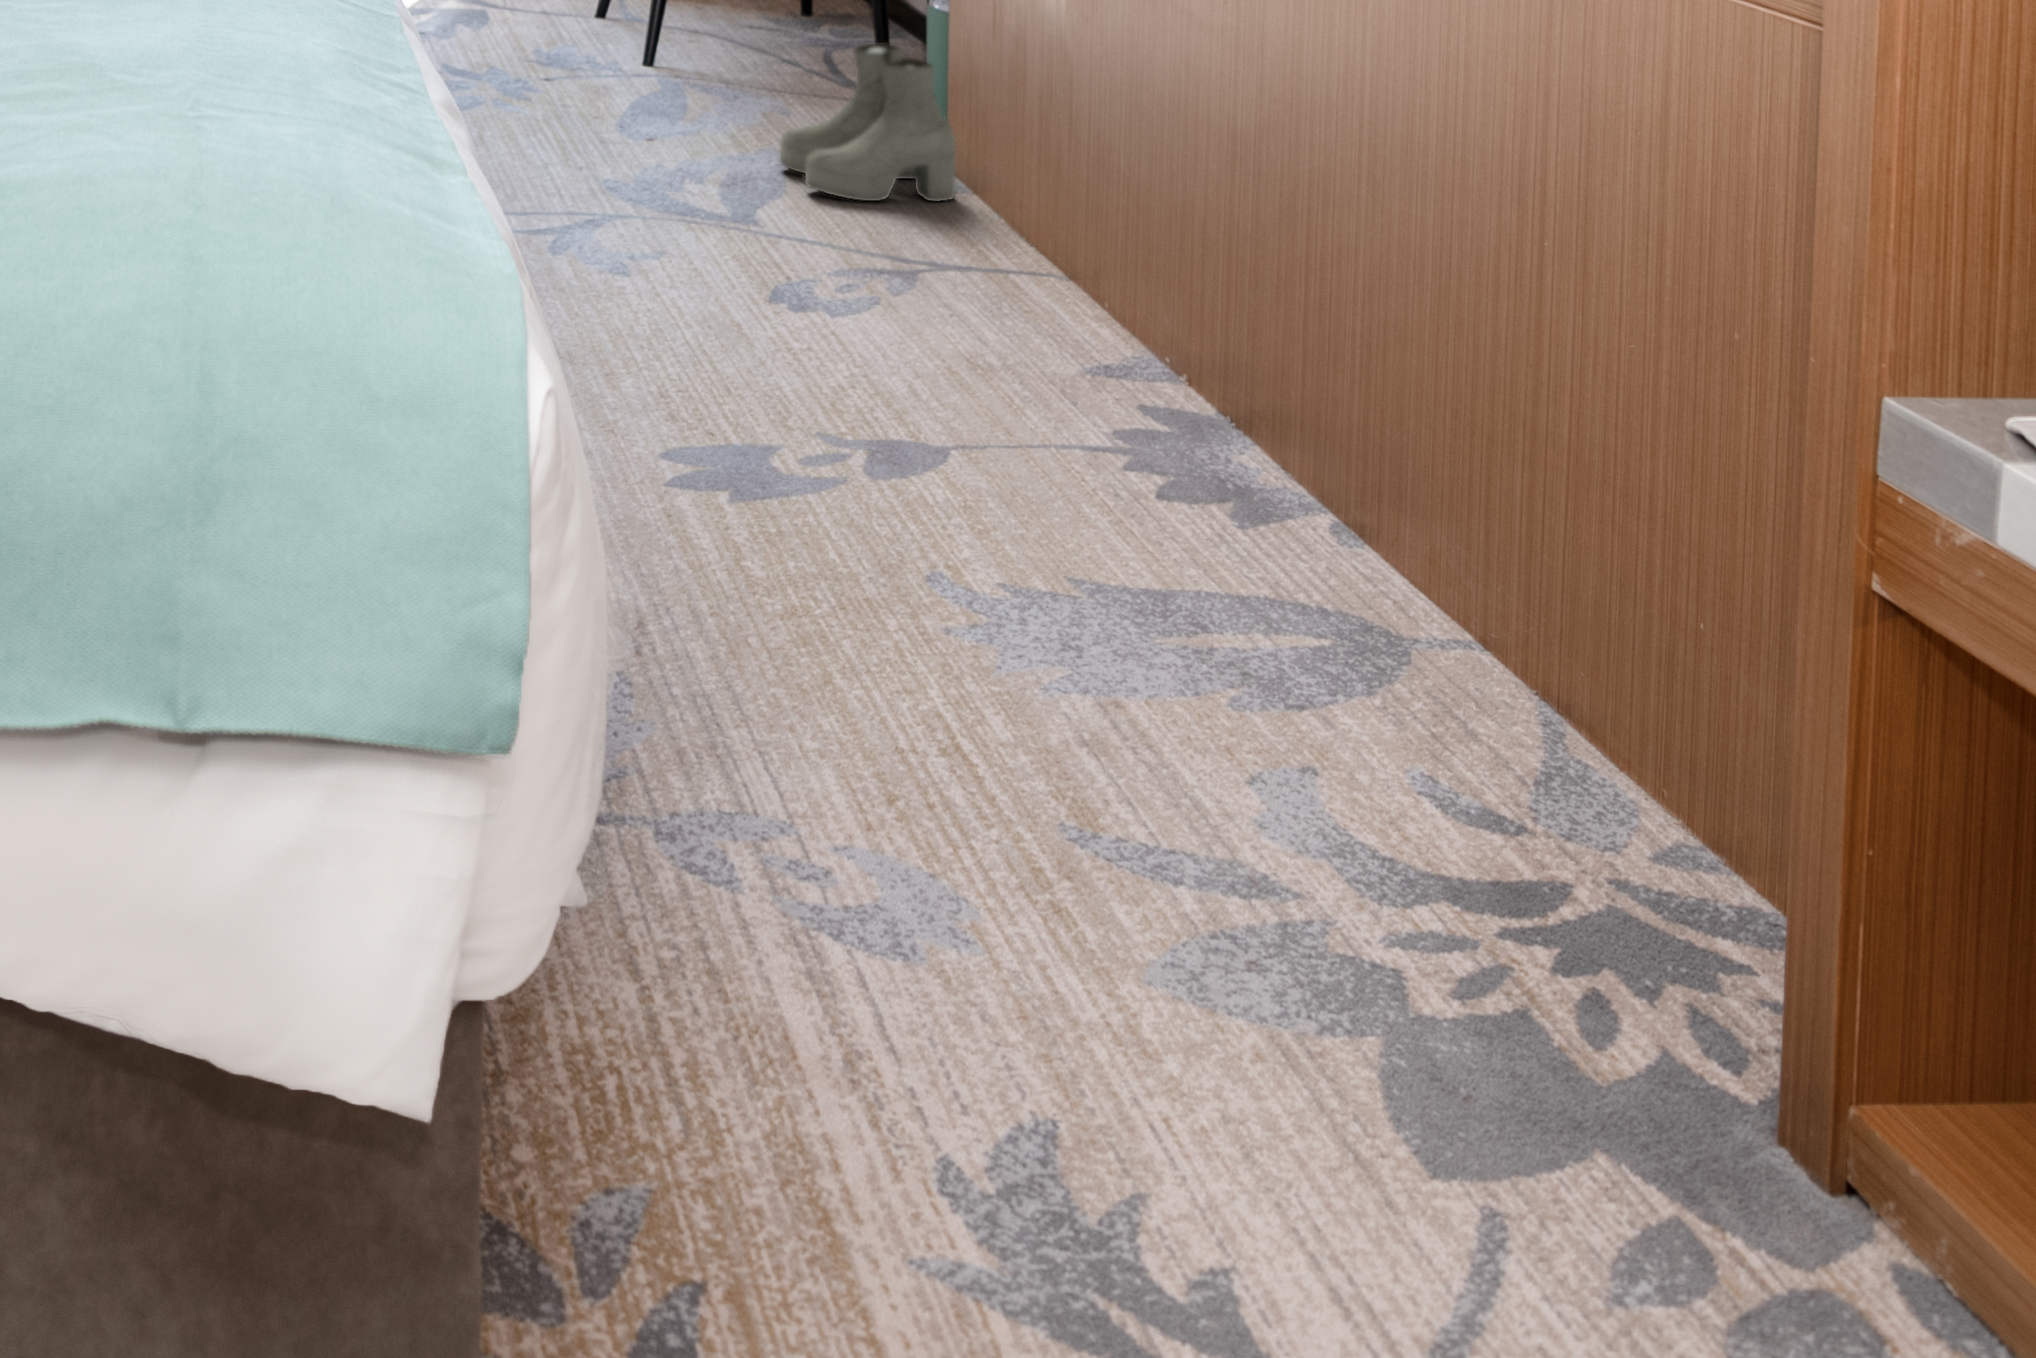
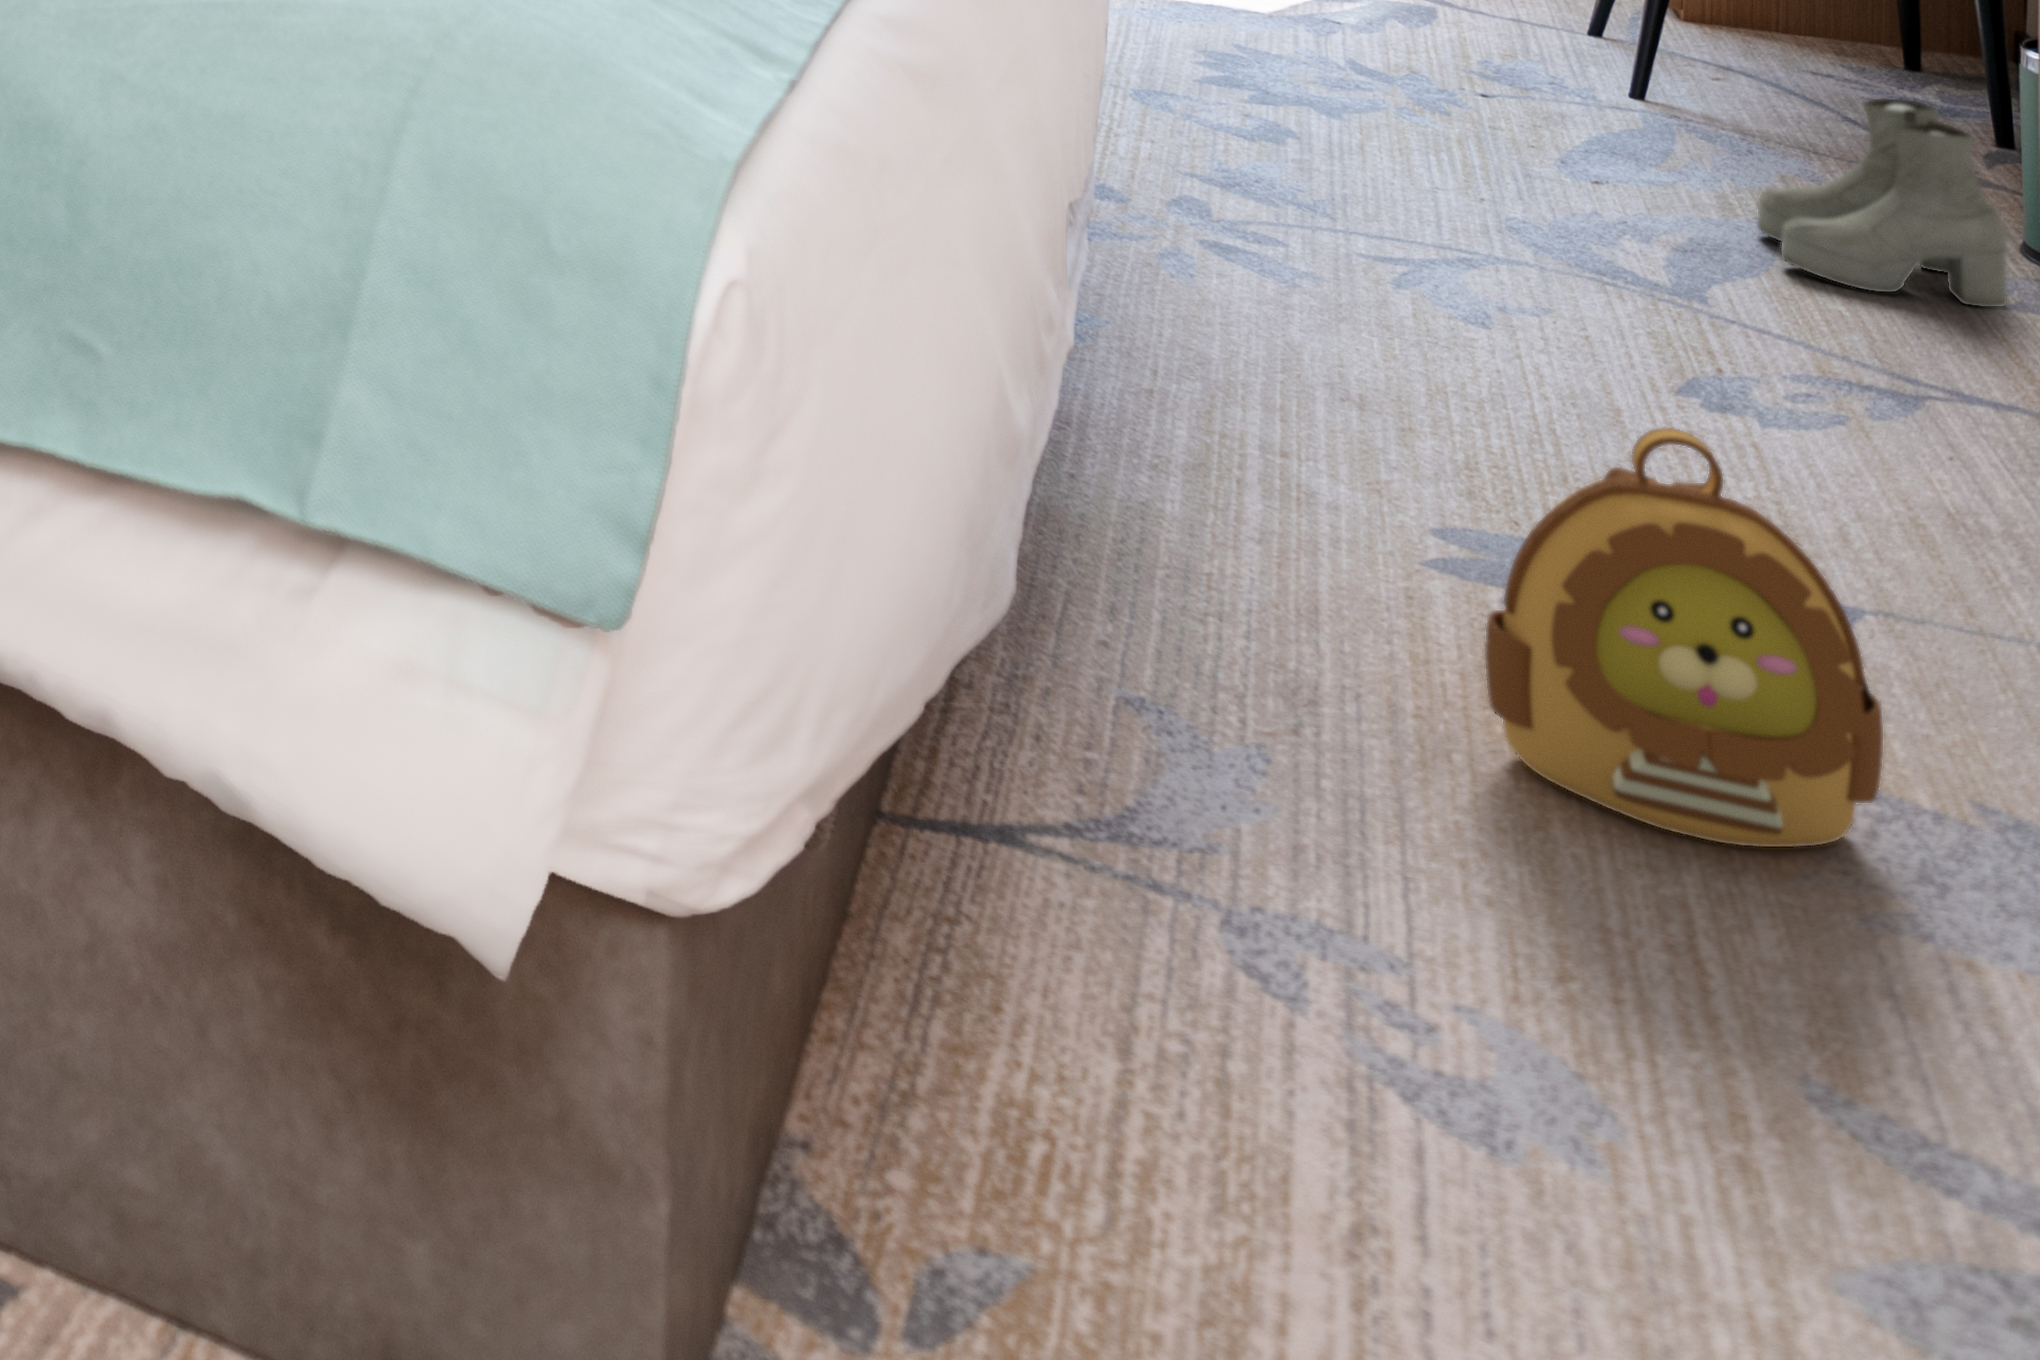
backpack: none [778,324,1064,662] -> present [1485,428,1883,847]

